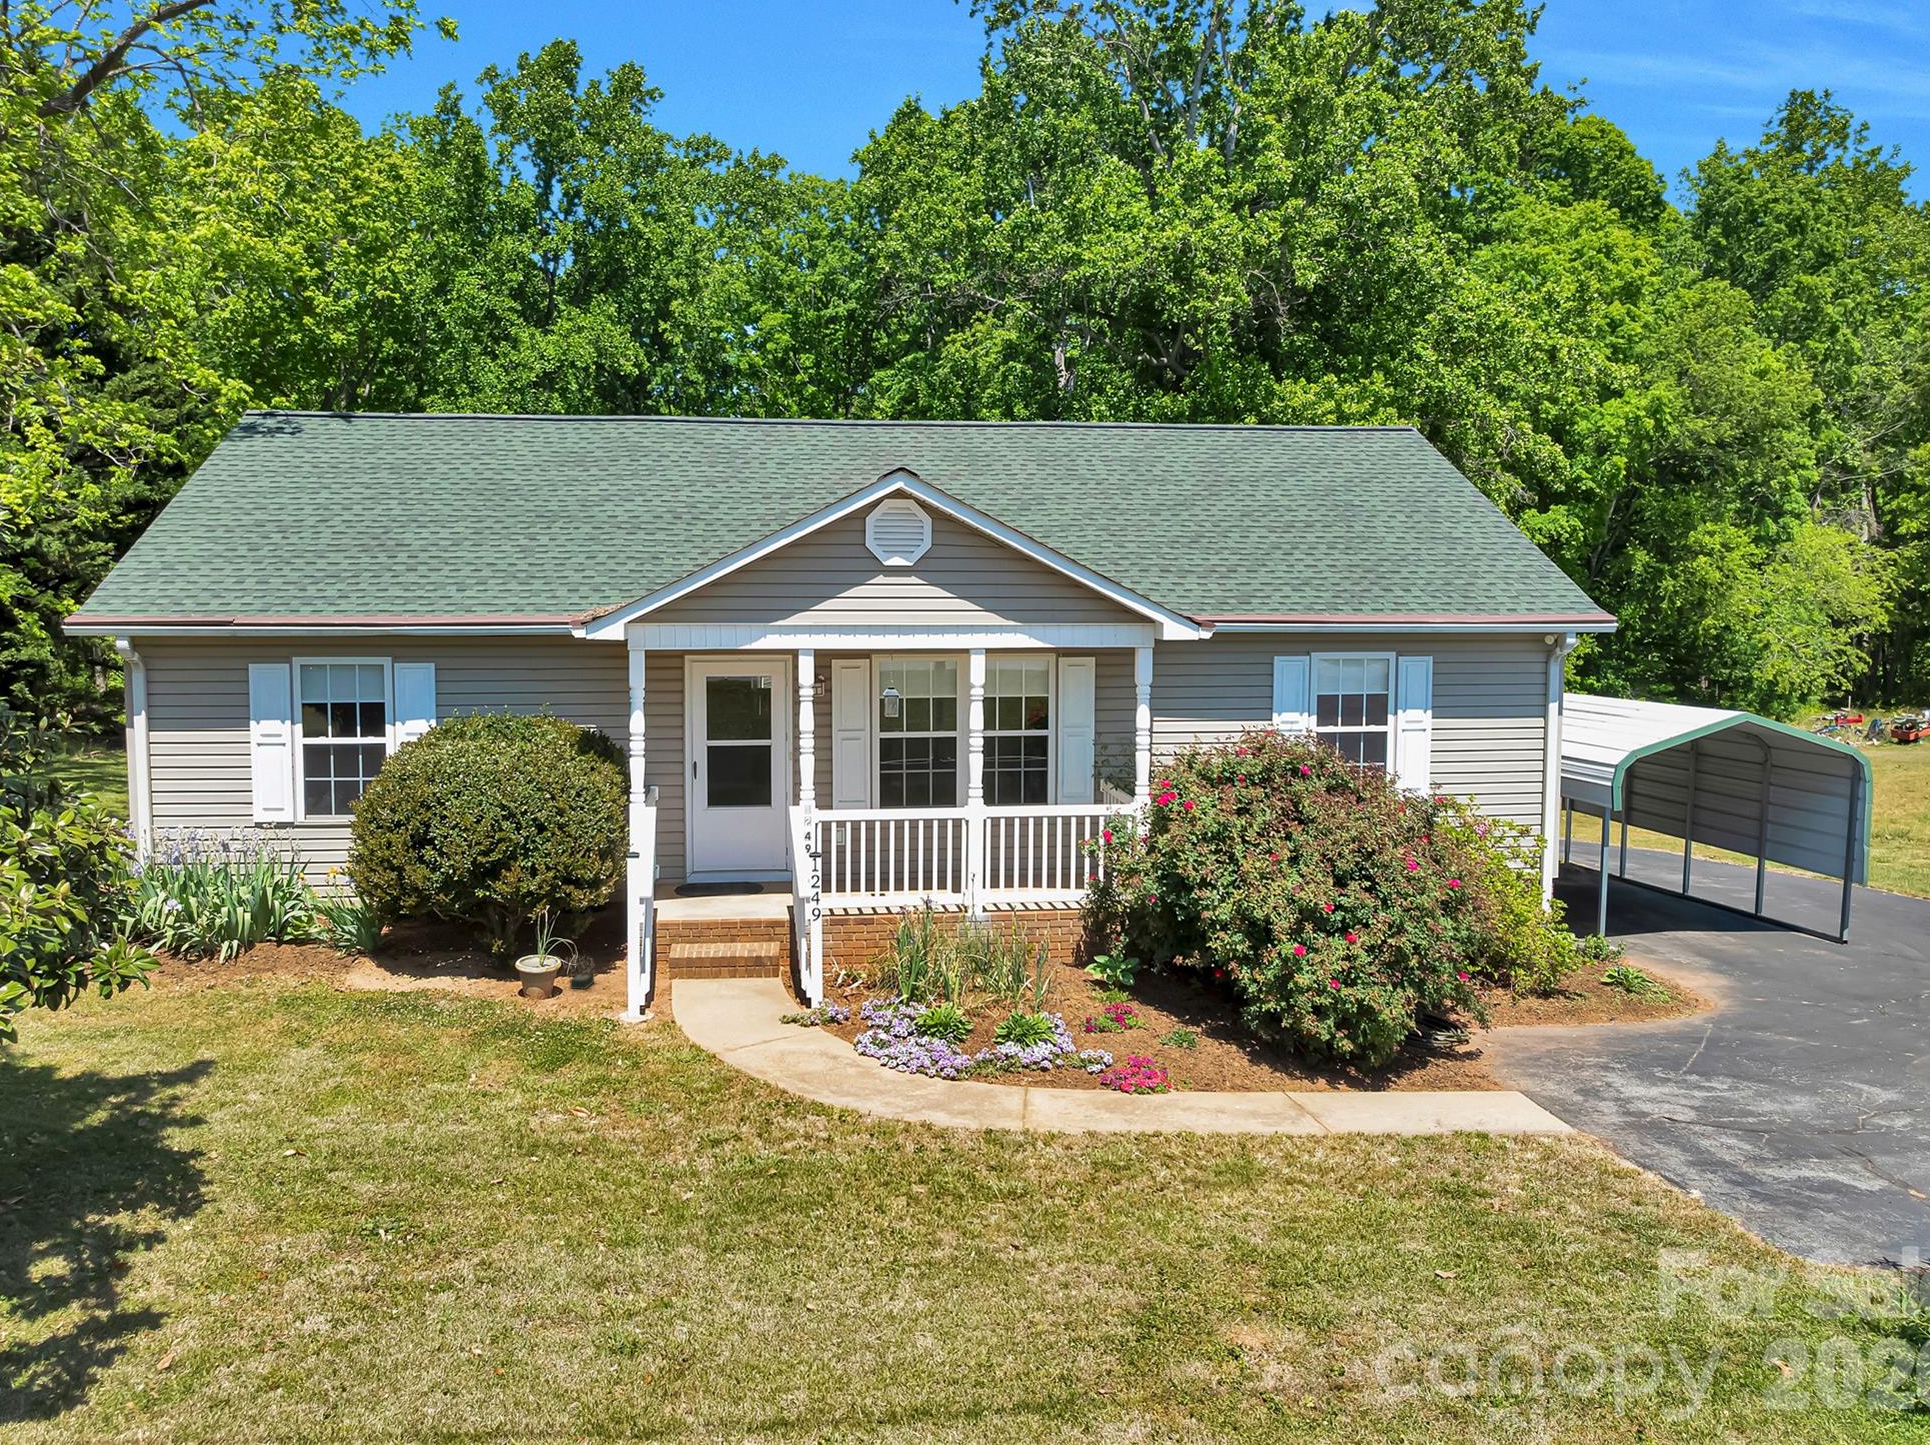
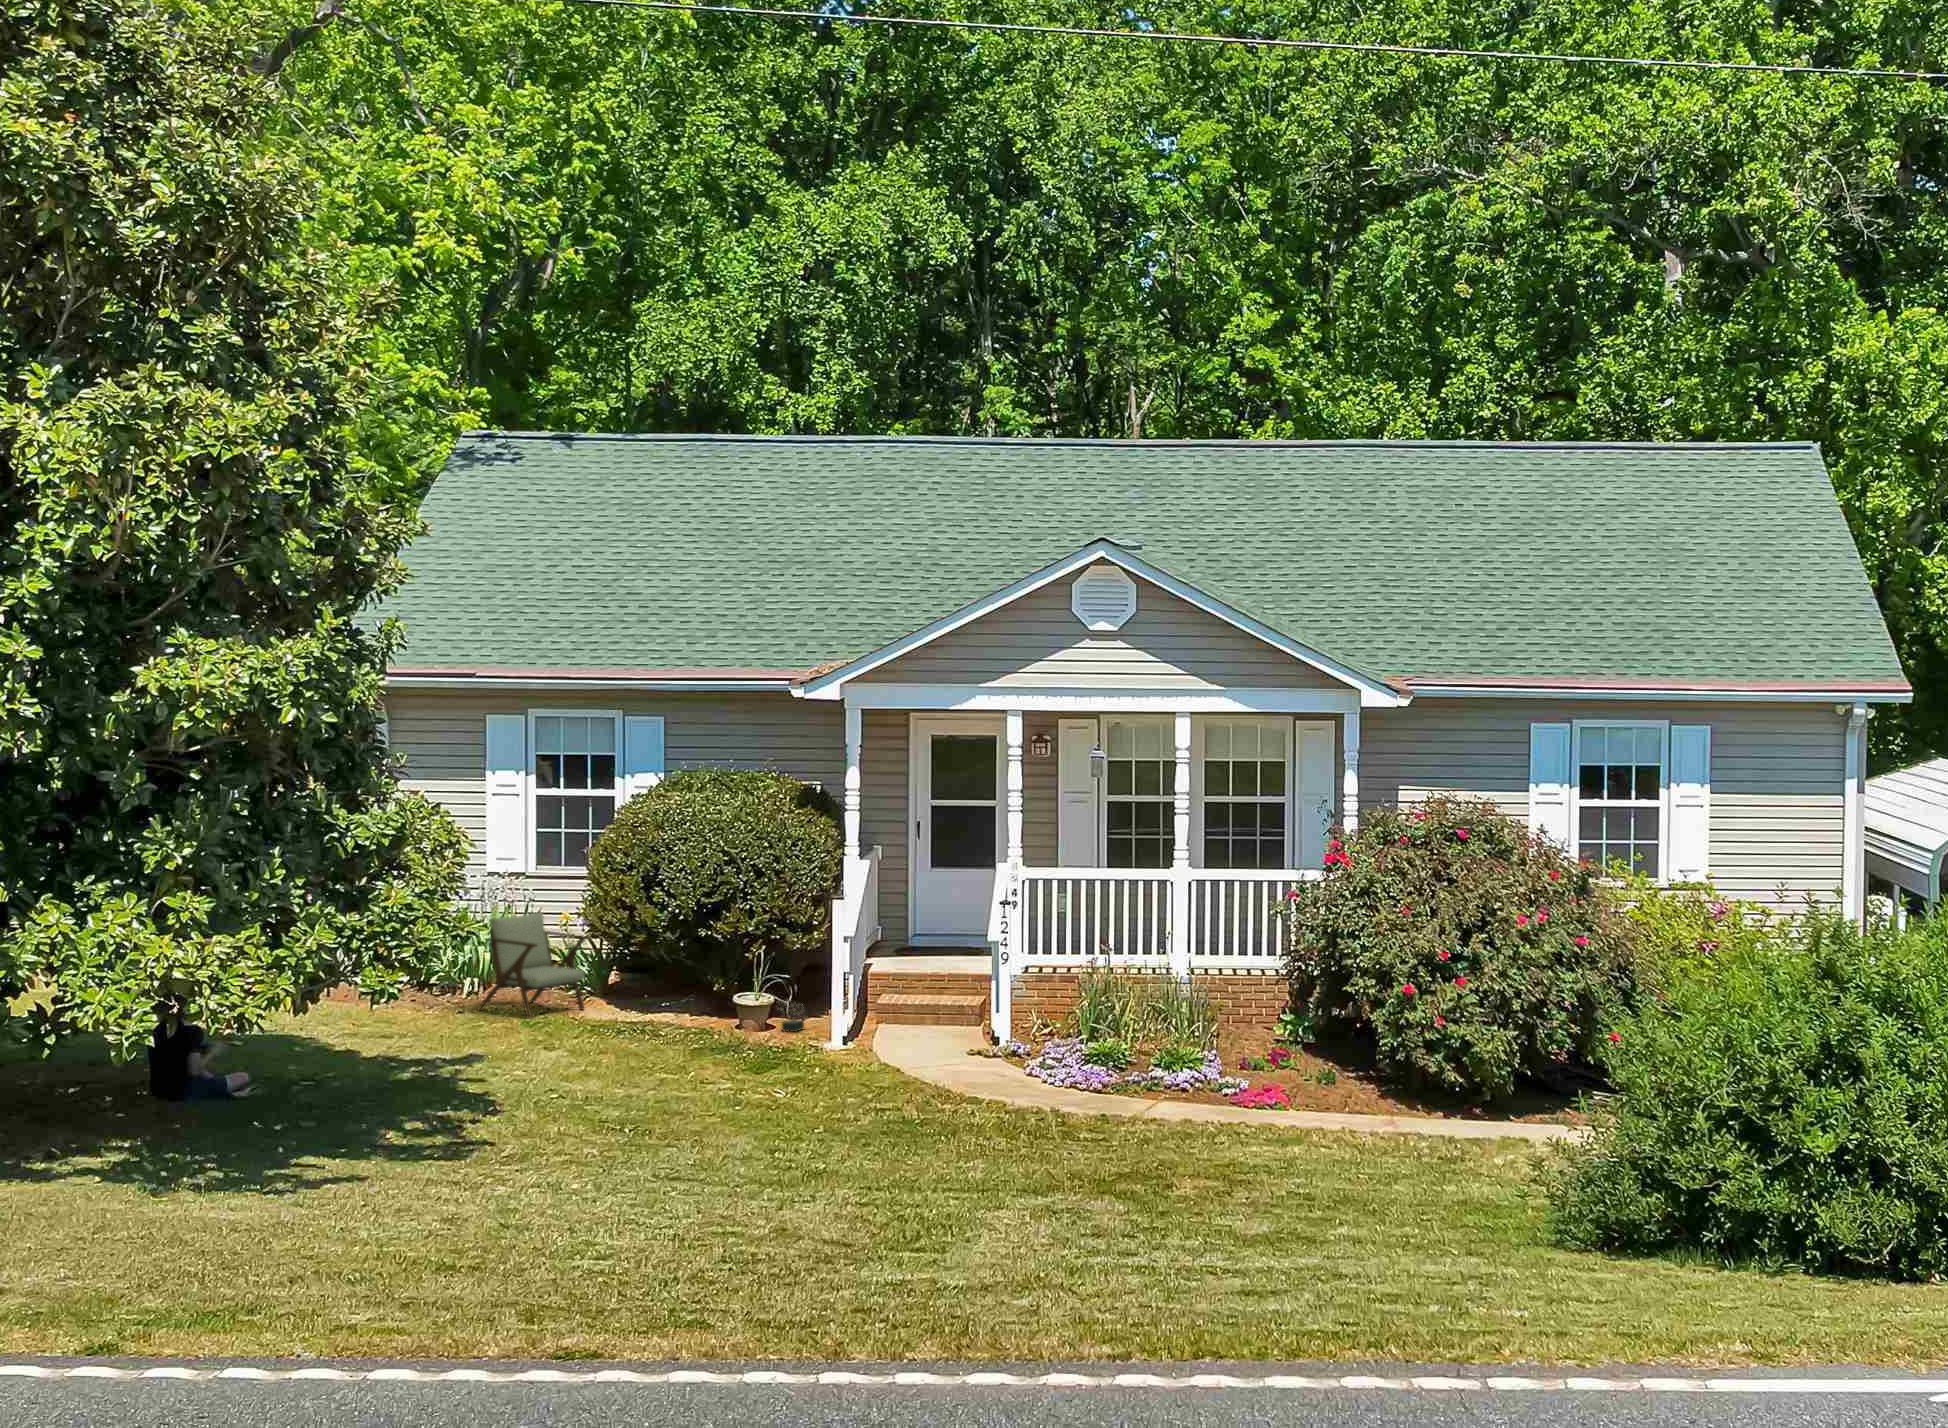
lounge chair: none [231,868,358,989] -> present [477,912,589,1019]

